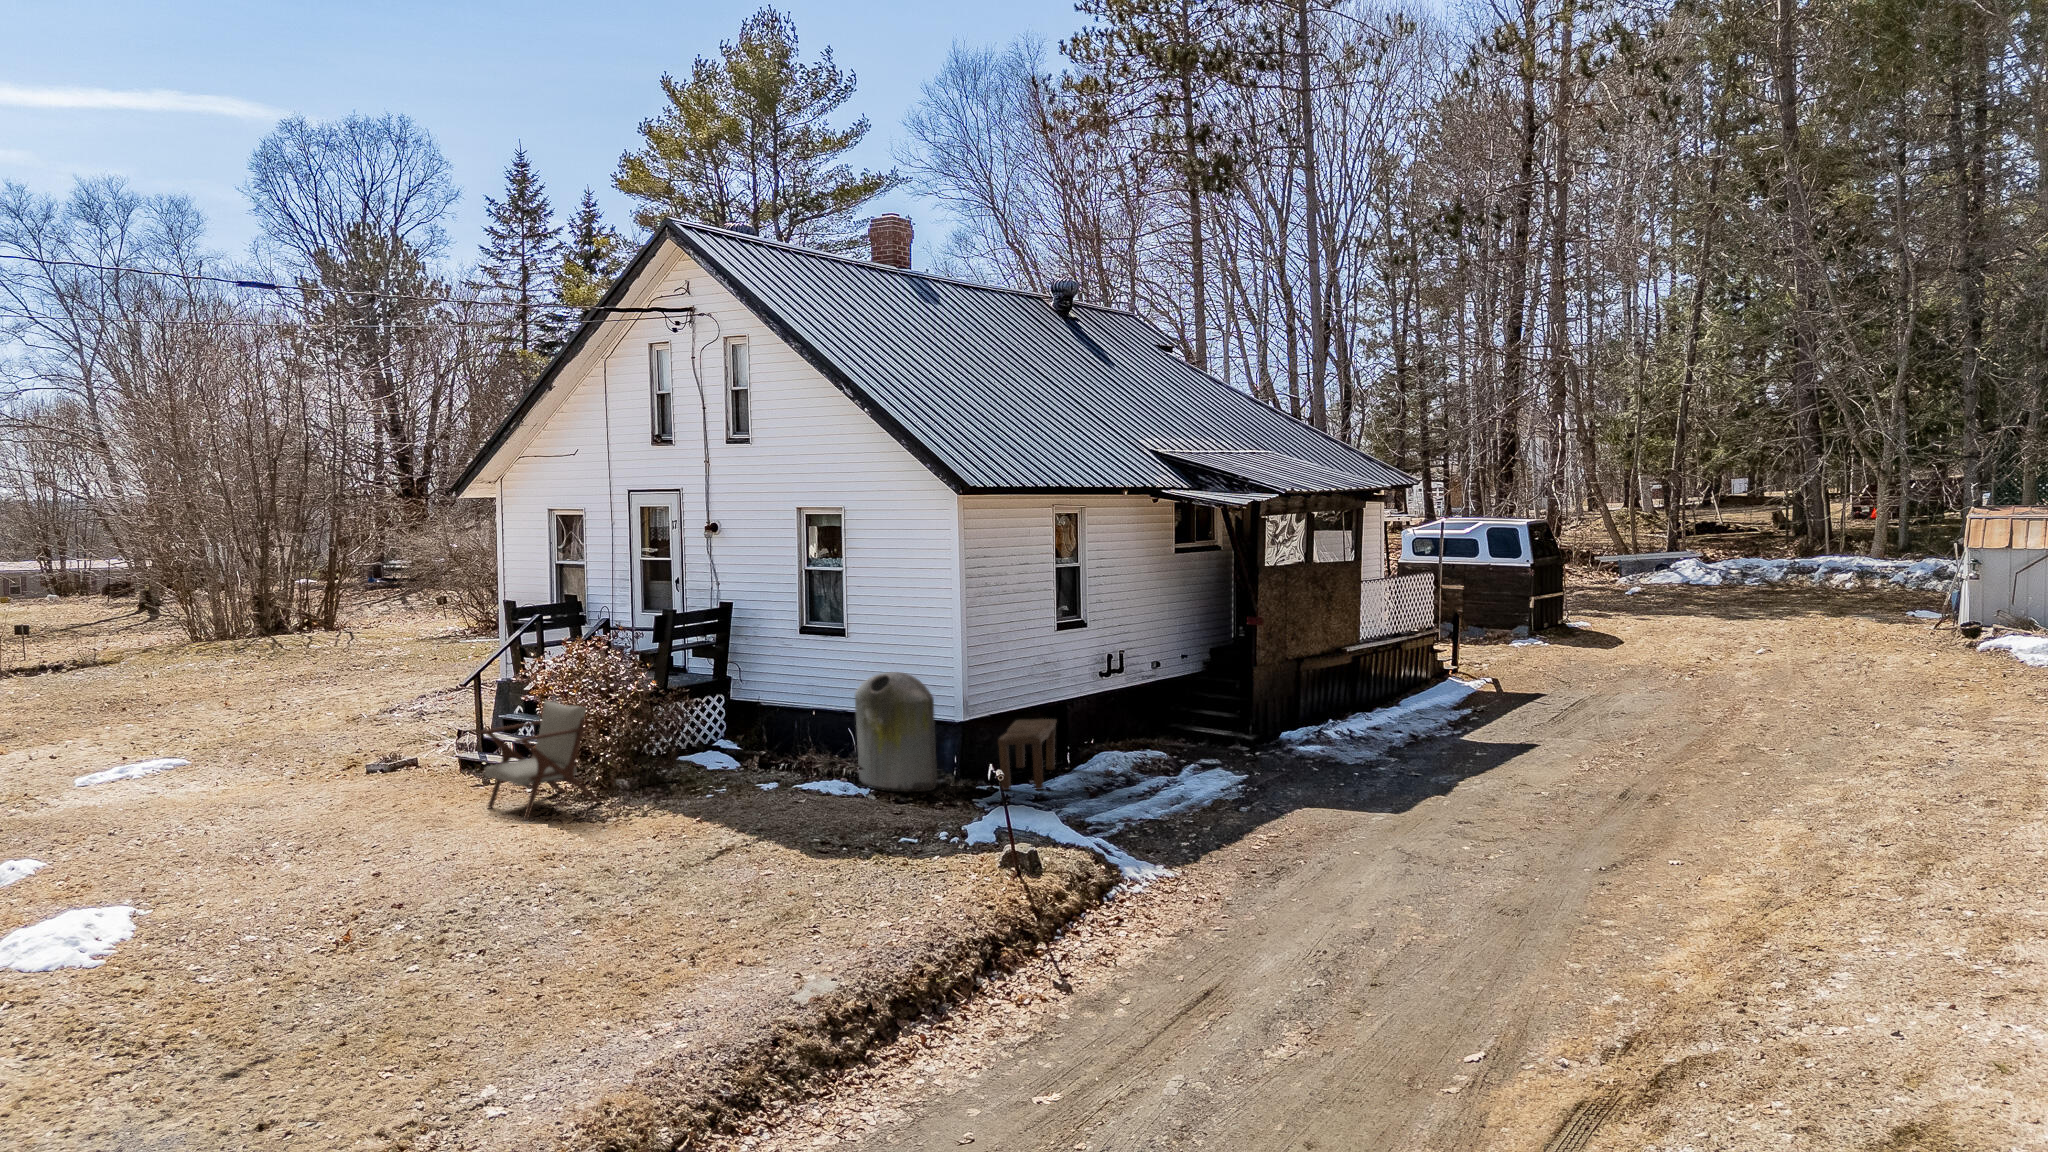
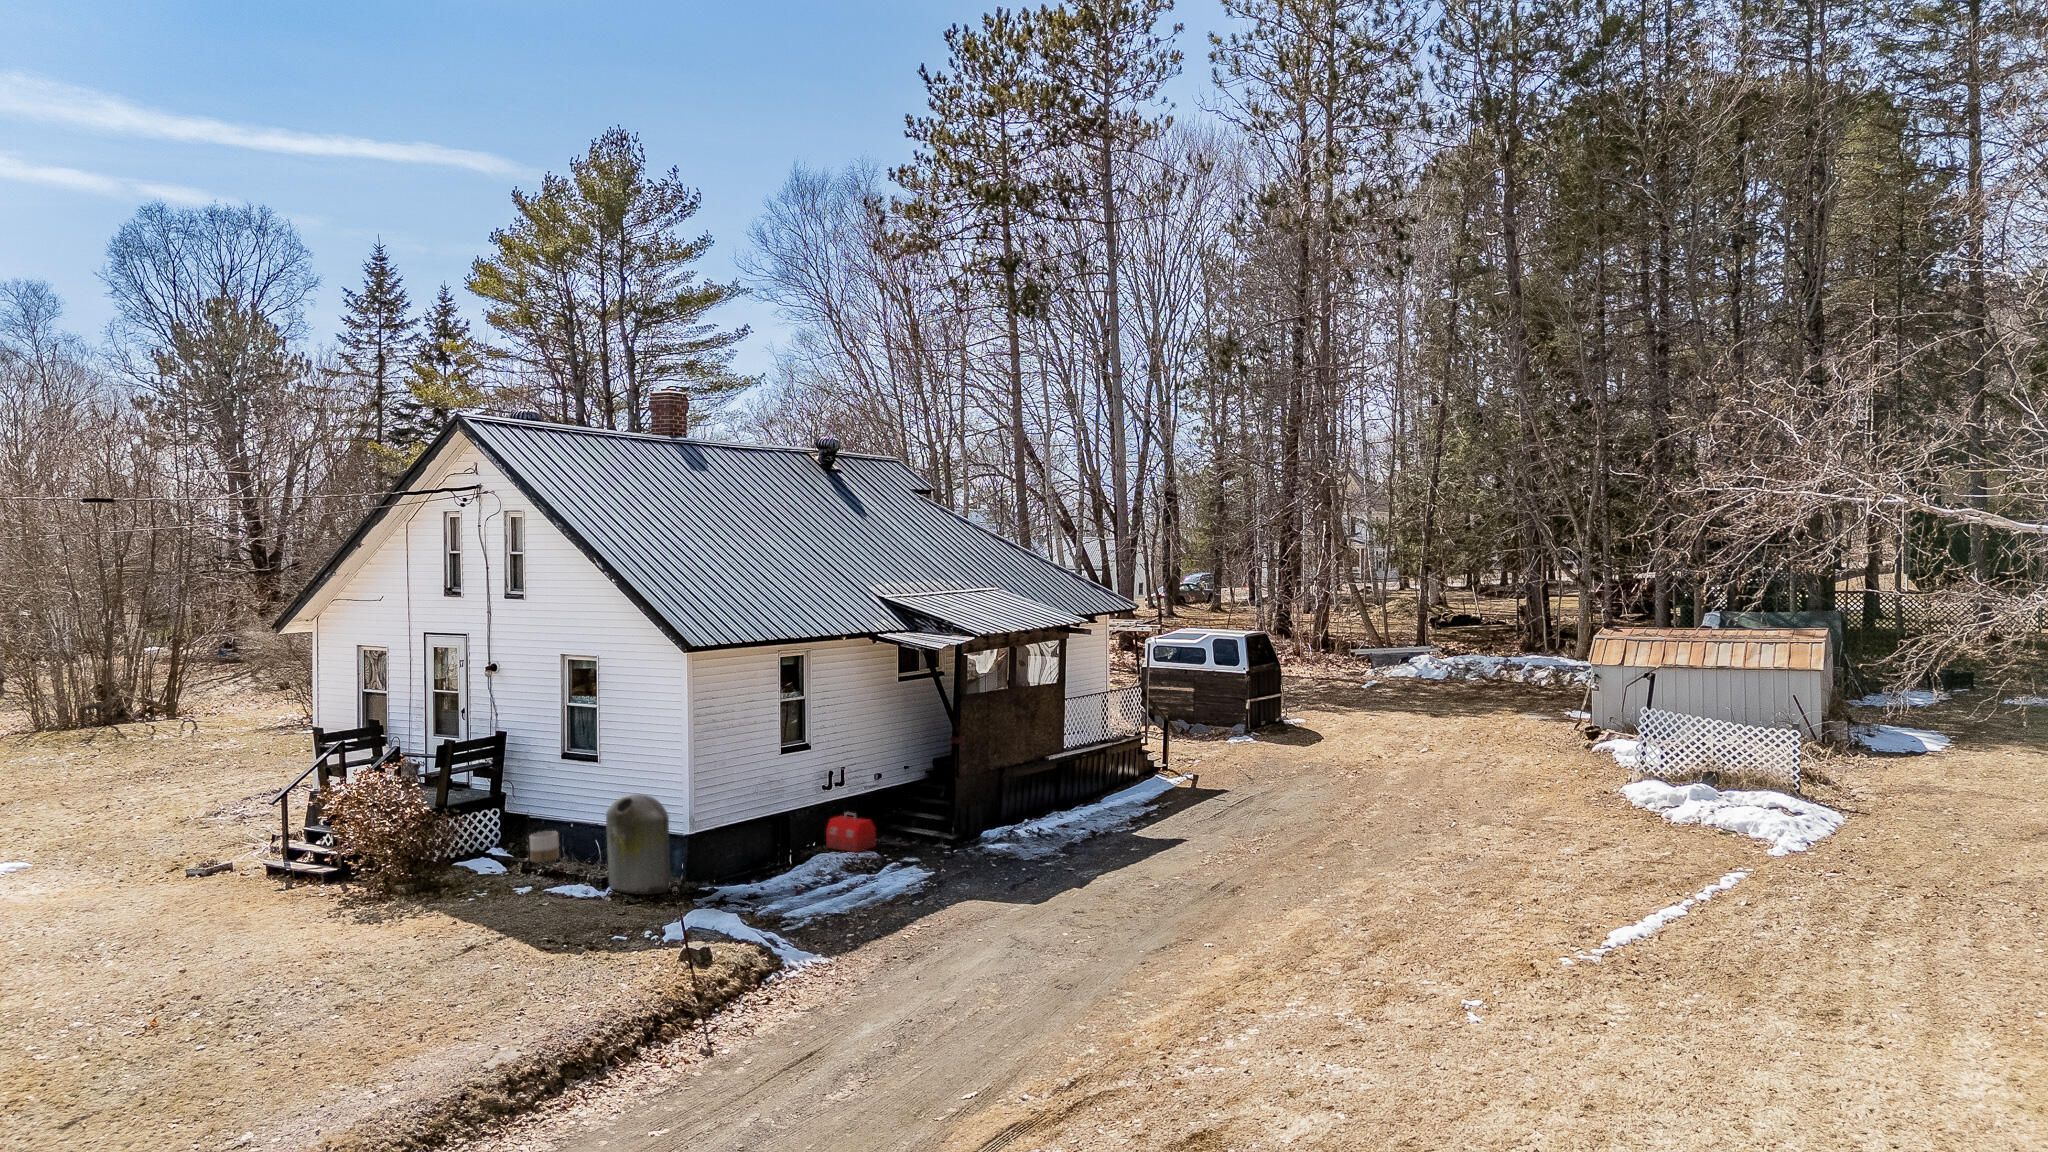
lounge chair: present [480,701,602,821] -> none [276,822,384,927]
toolbox: none [1101,703,1163,751] -> present [826,812,876,852]
planter: none [759,719,793,771] -> present [530,831,559,862]
bench: present [998,719,1057,790] -> present [79,704,108,727]

